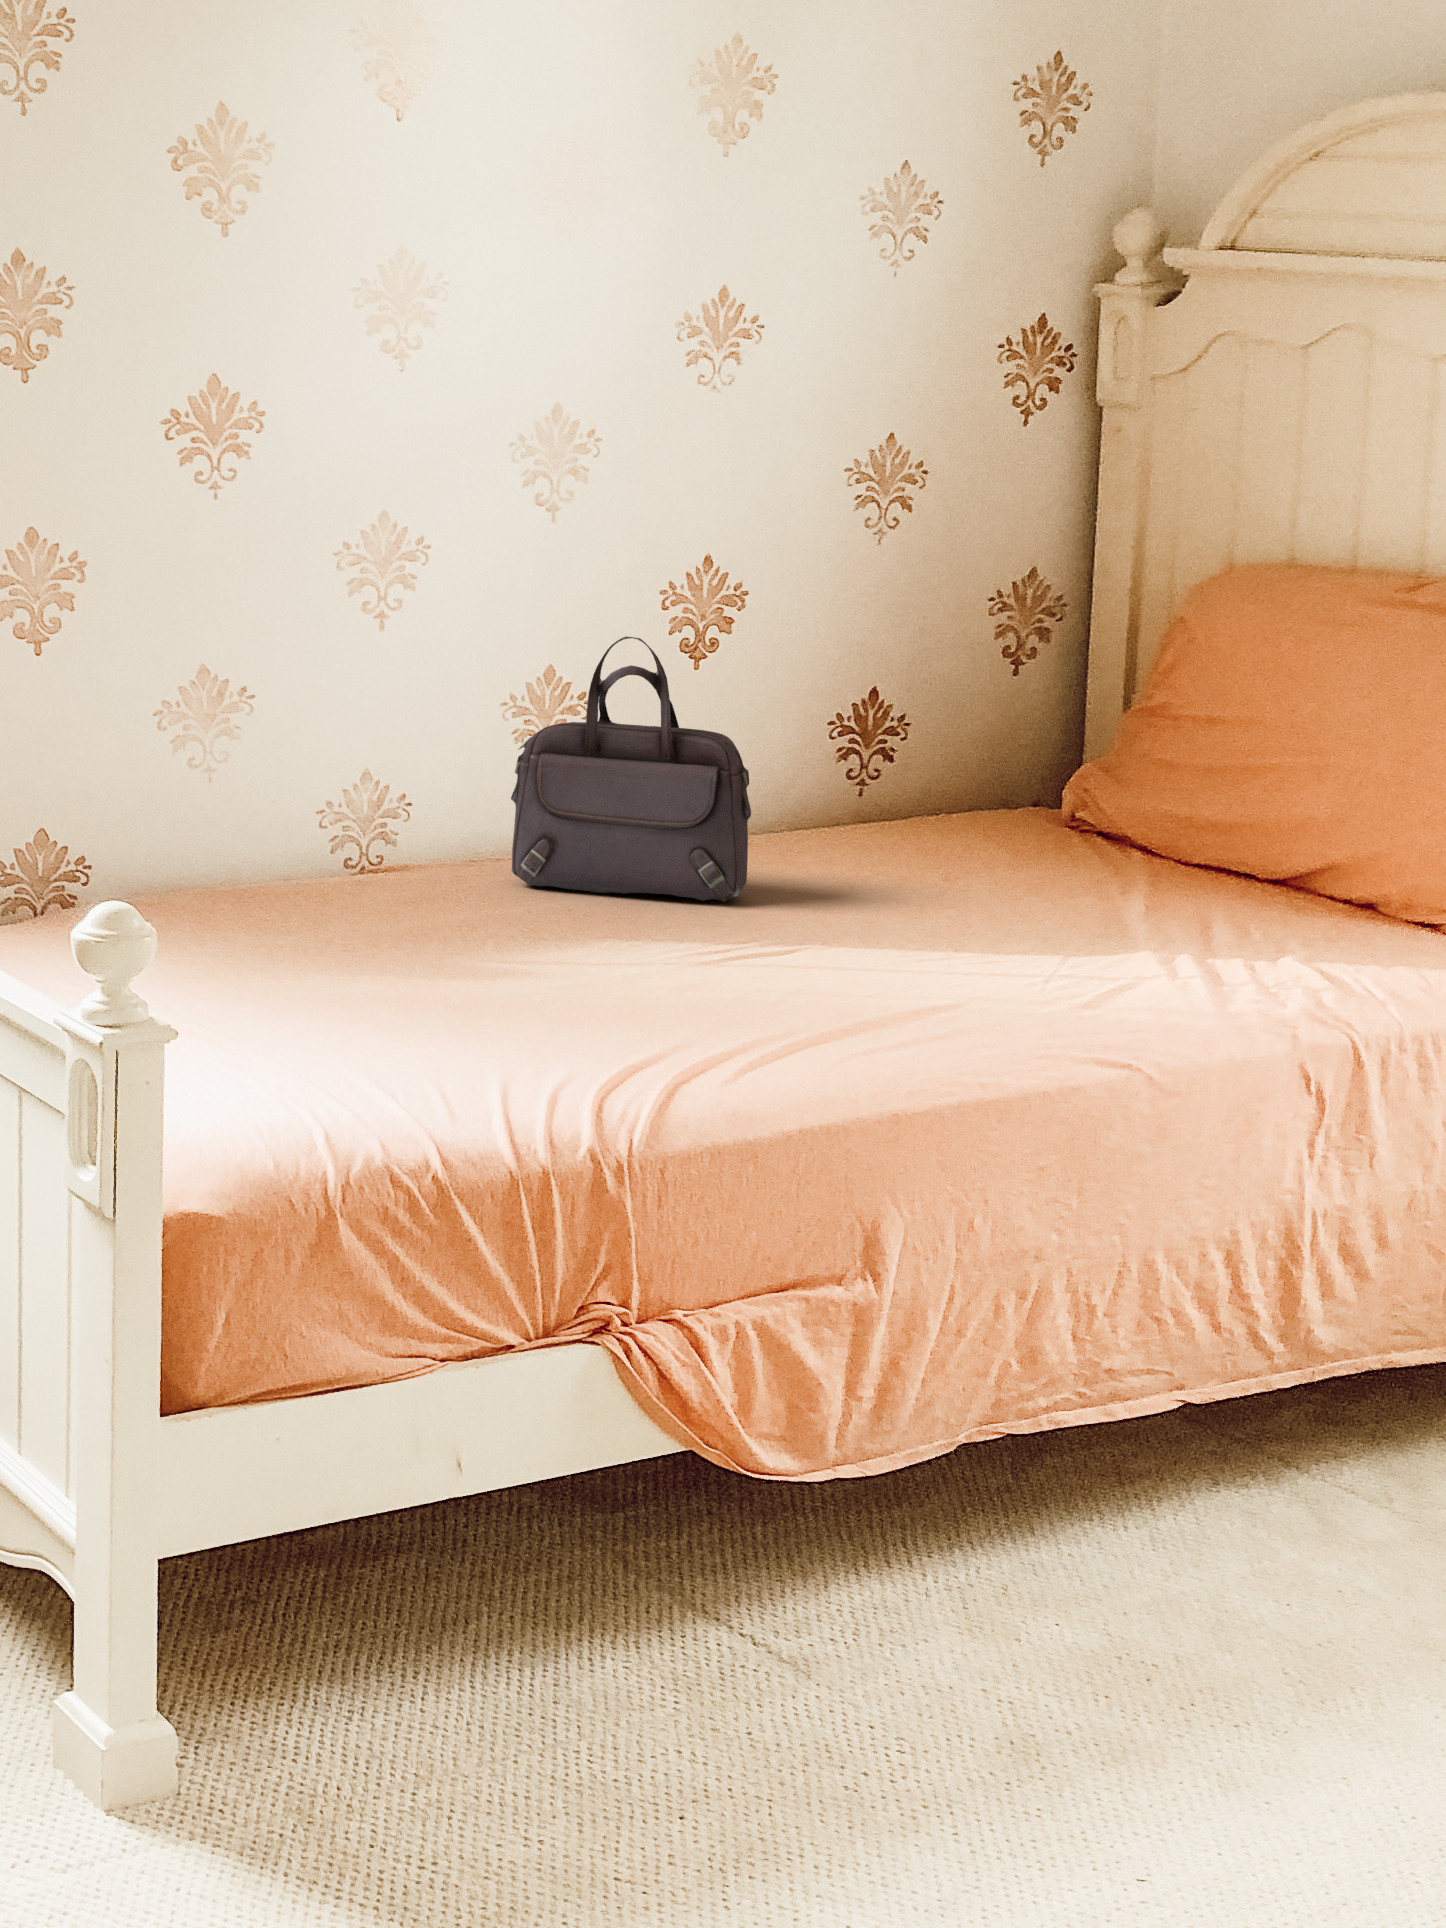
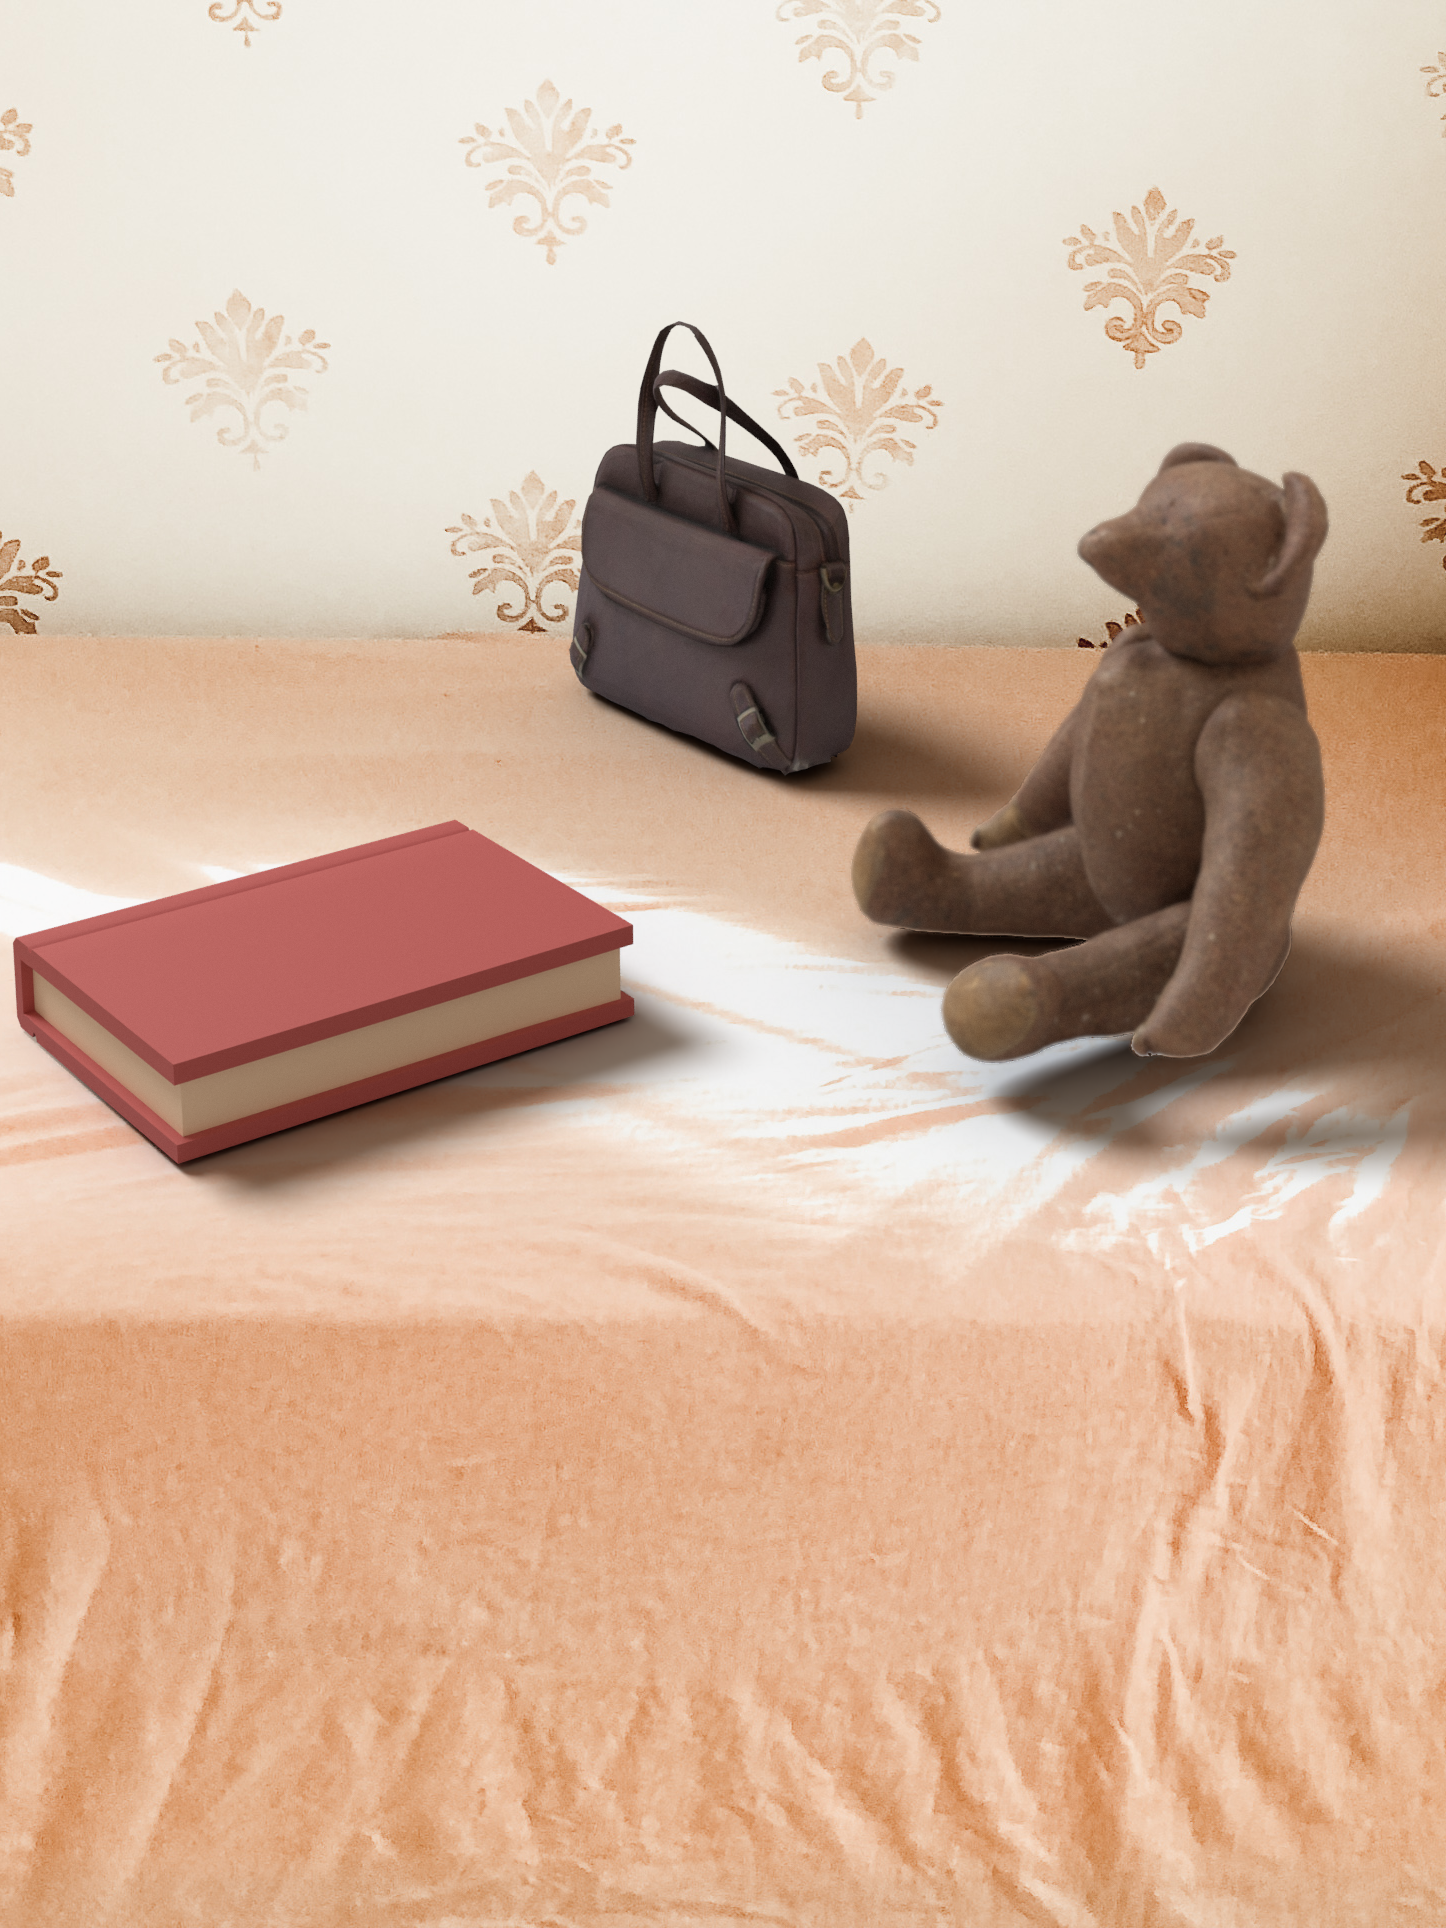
teddy bear: none [903,646,1218,963] -> present [851,442,1329,1063]
hardback book: none [624,911,894,1047] -> present [13,820,634,1164]

